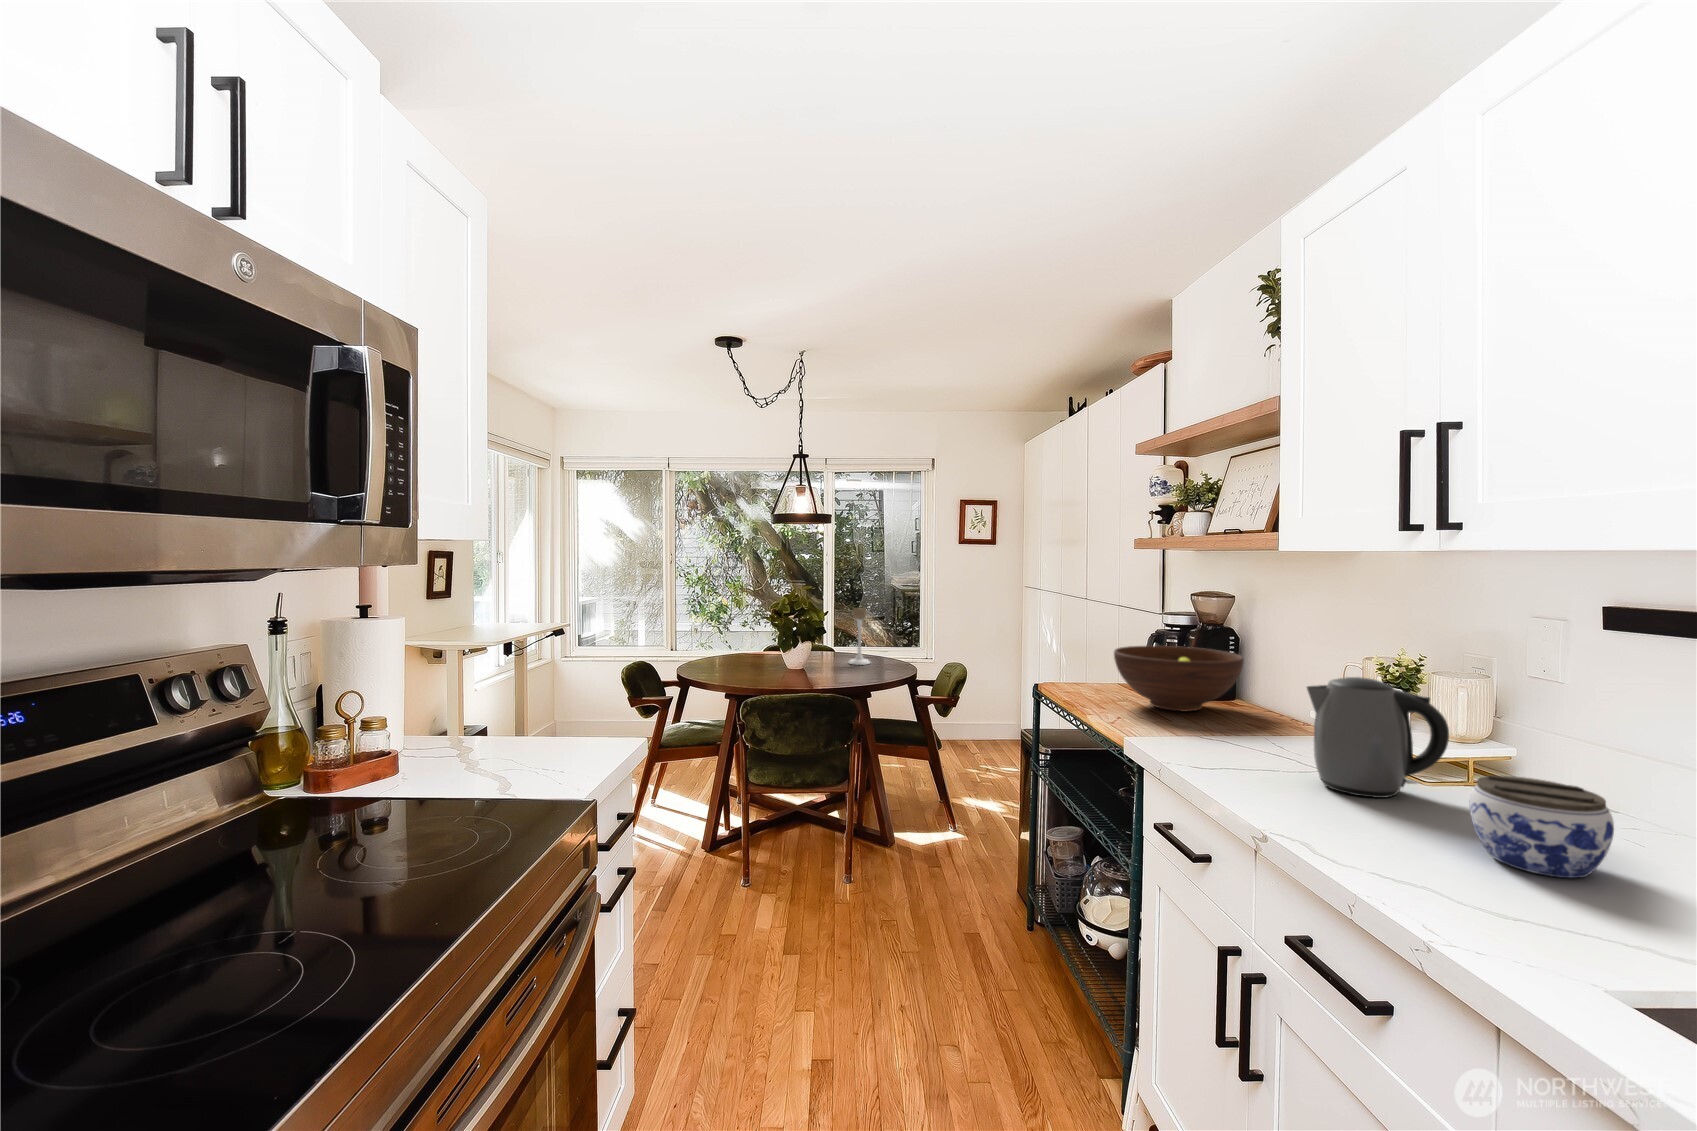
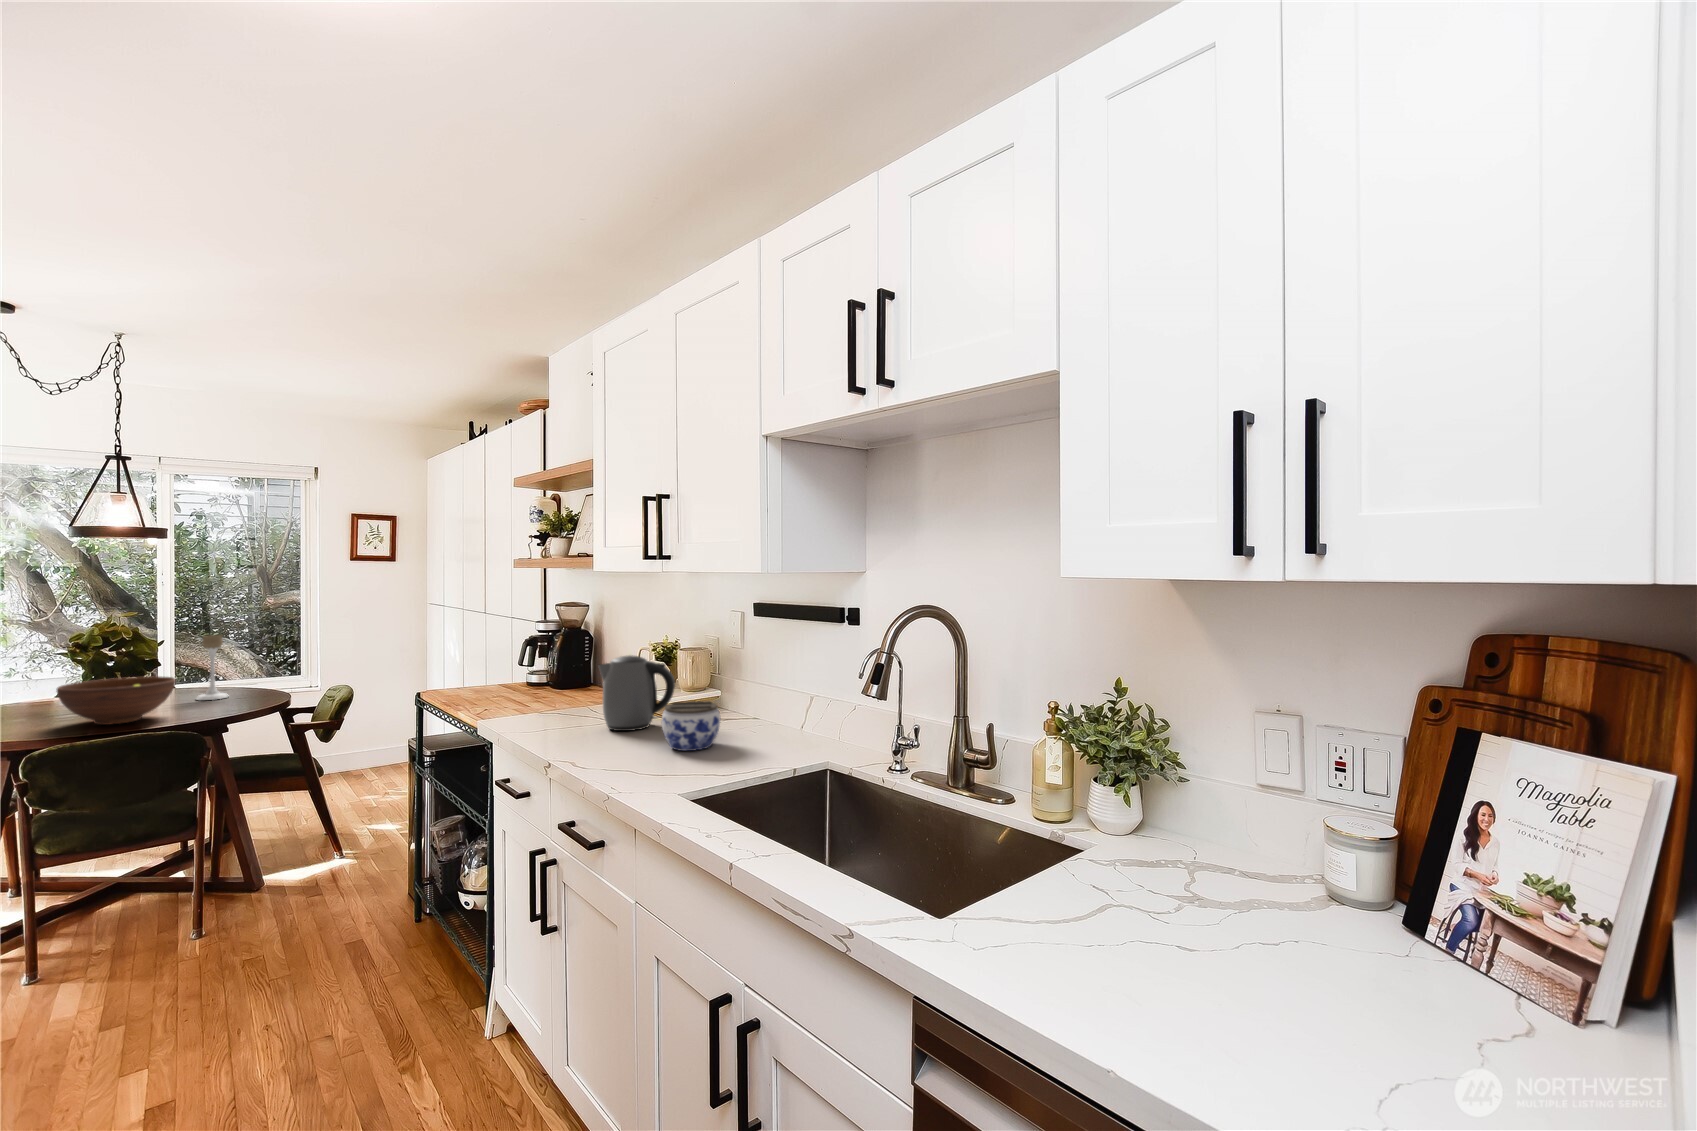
fruit bowl: present [1114,646,1244,711] -> present [57,676,176,725]

